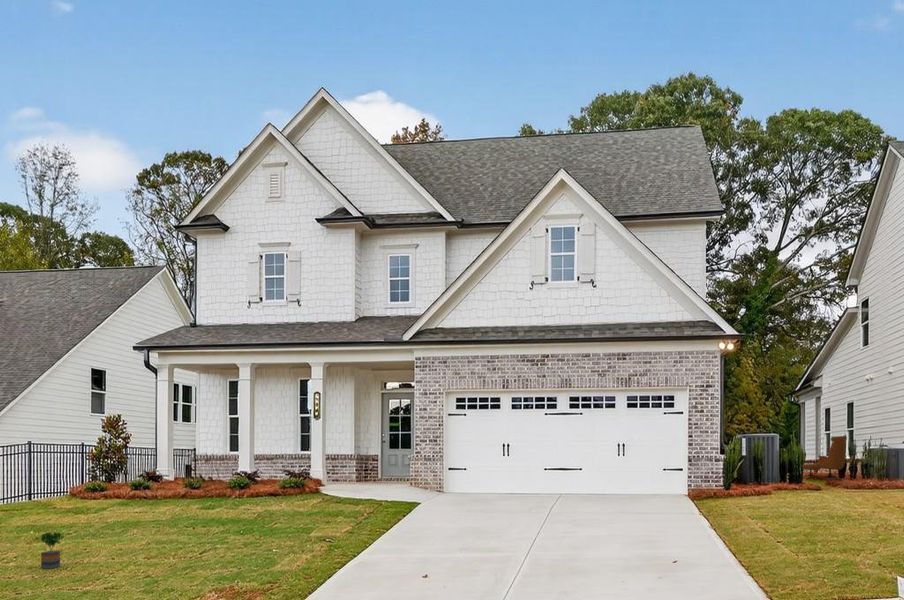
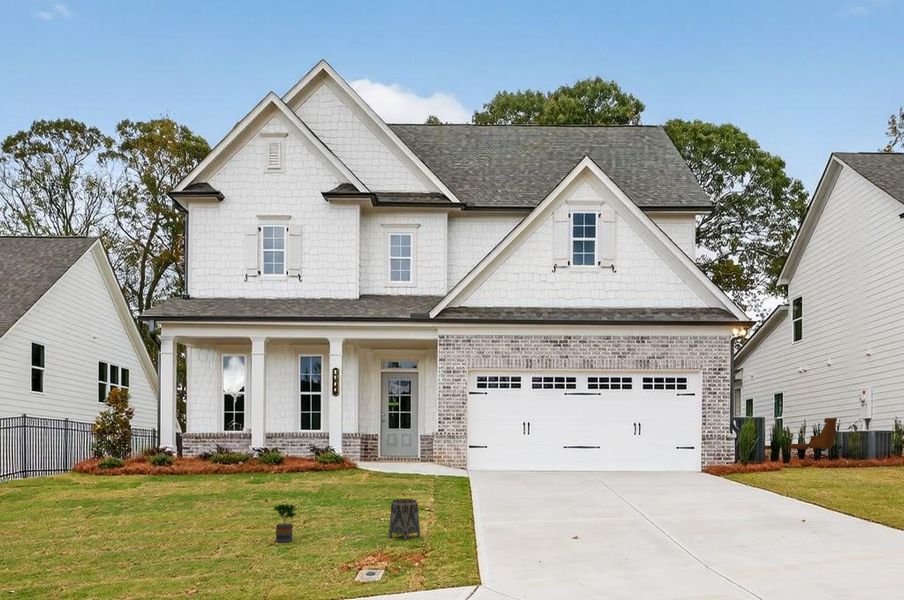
basket: none [254,527,285,568] -> present [389,499,420,540]
potted tree: present [41,532,63,569] -> present [274,504,297,542]

